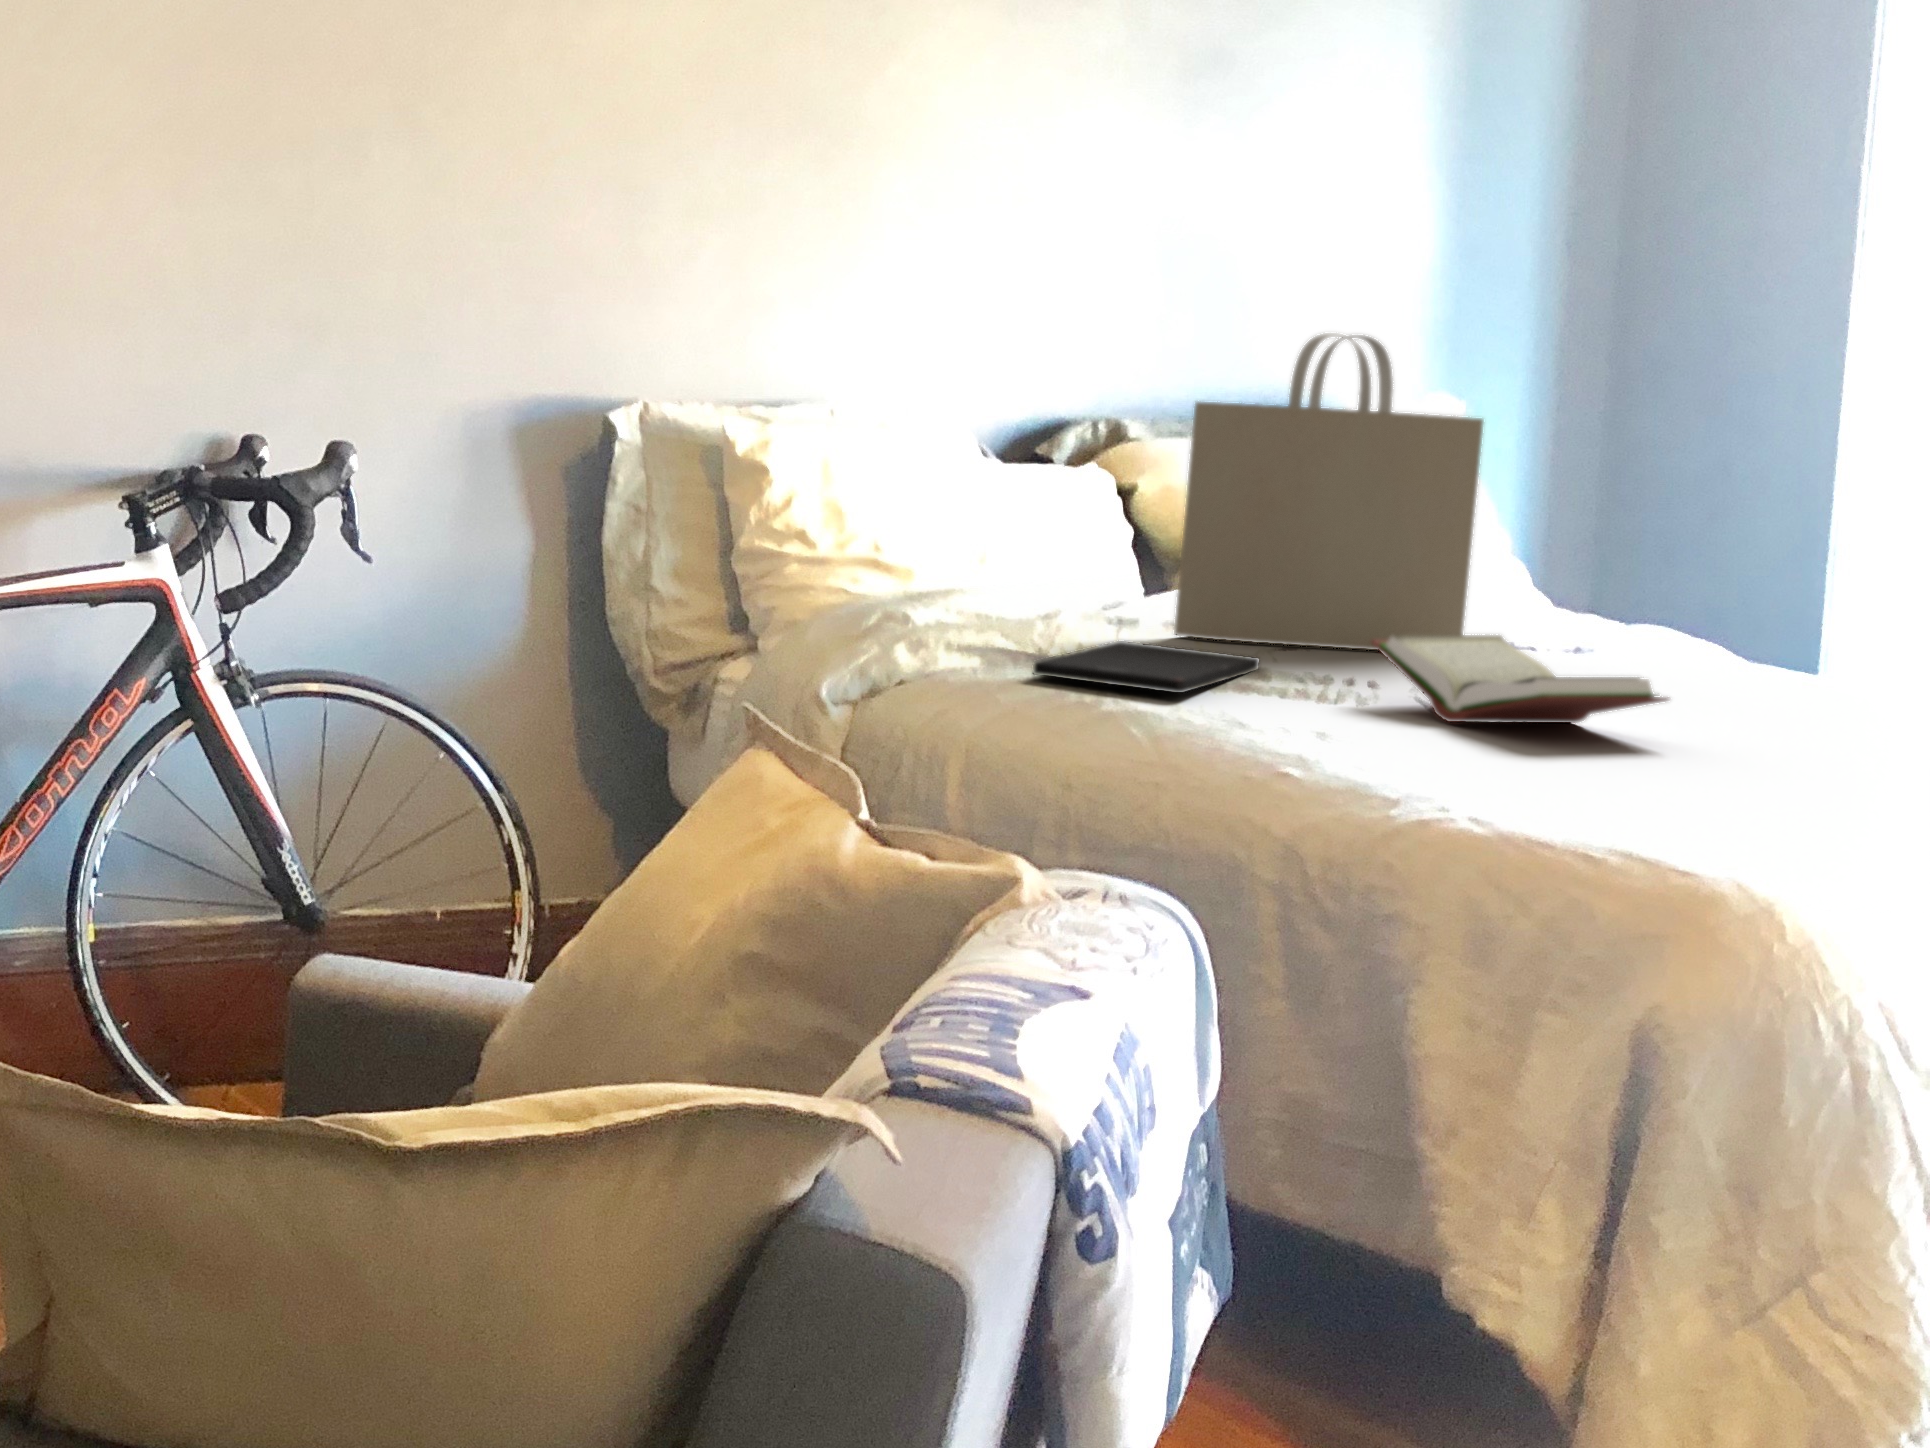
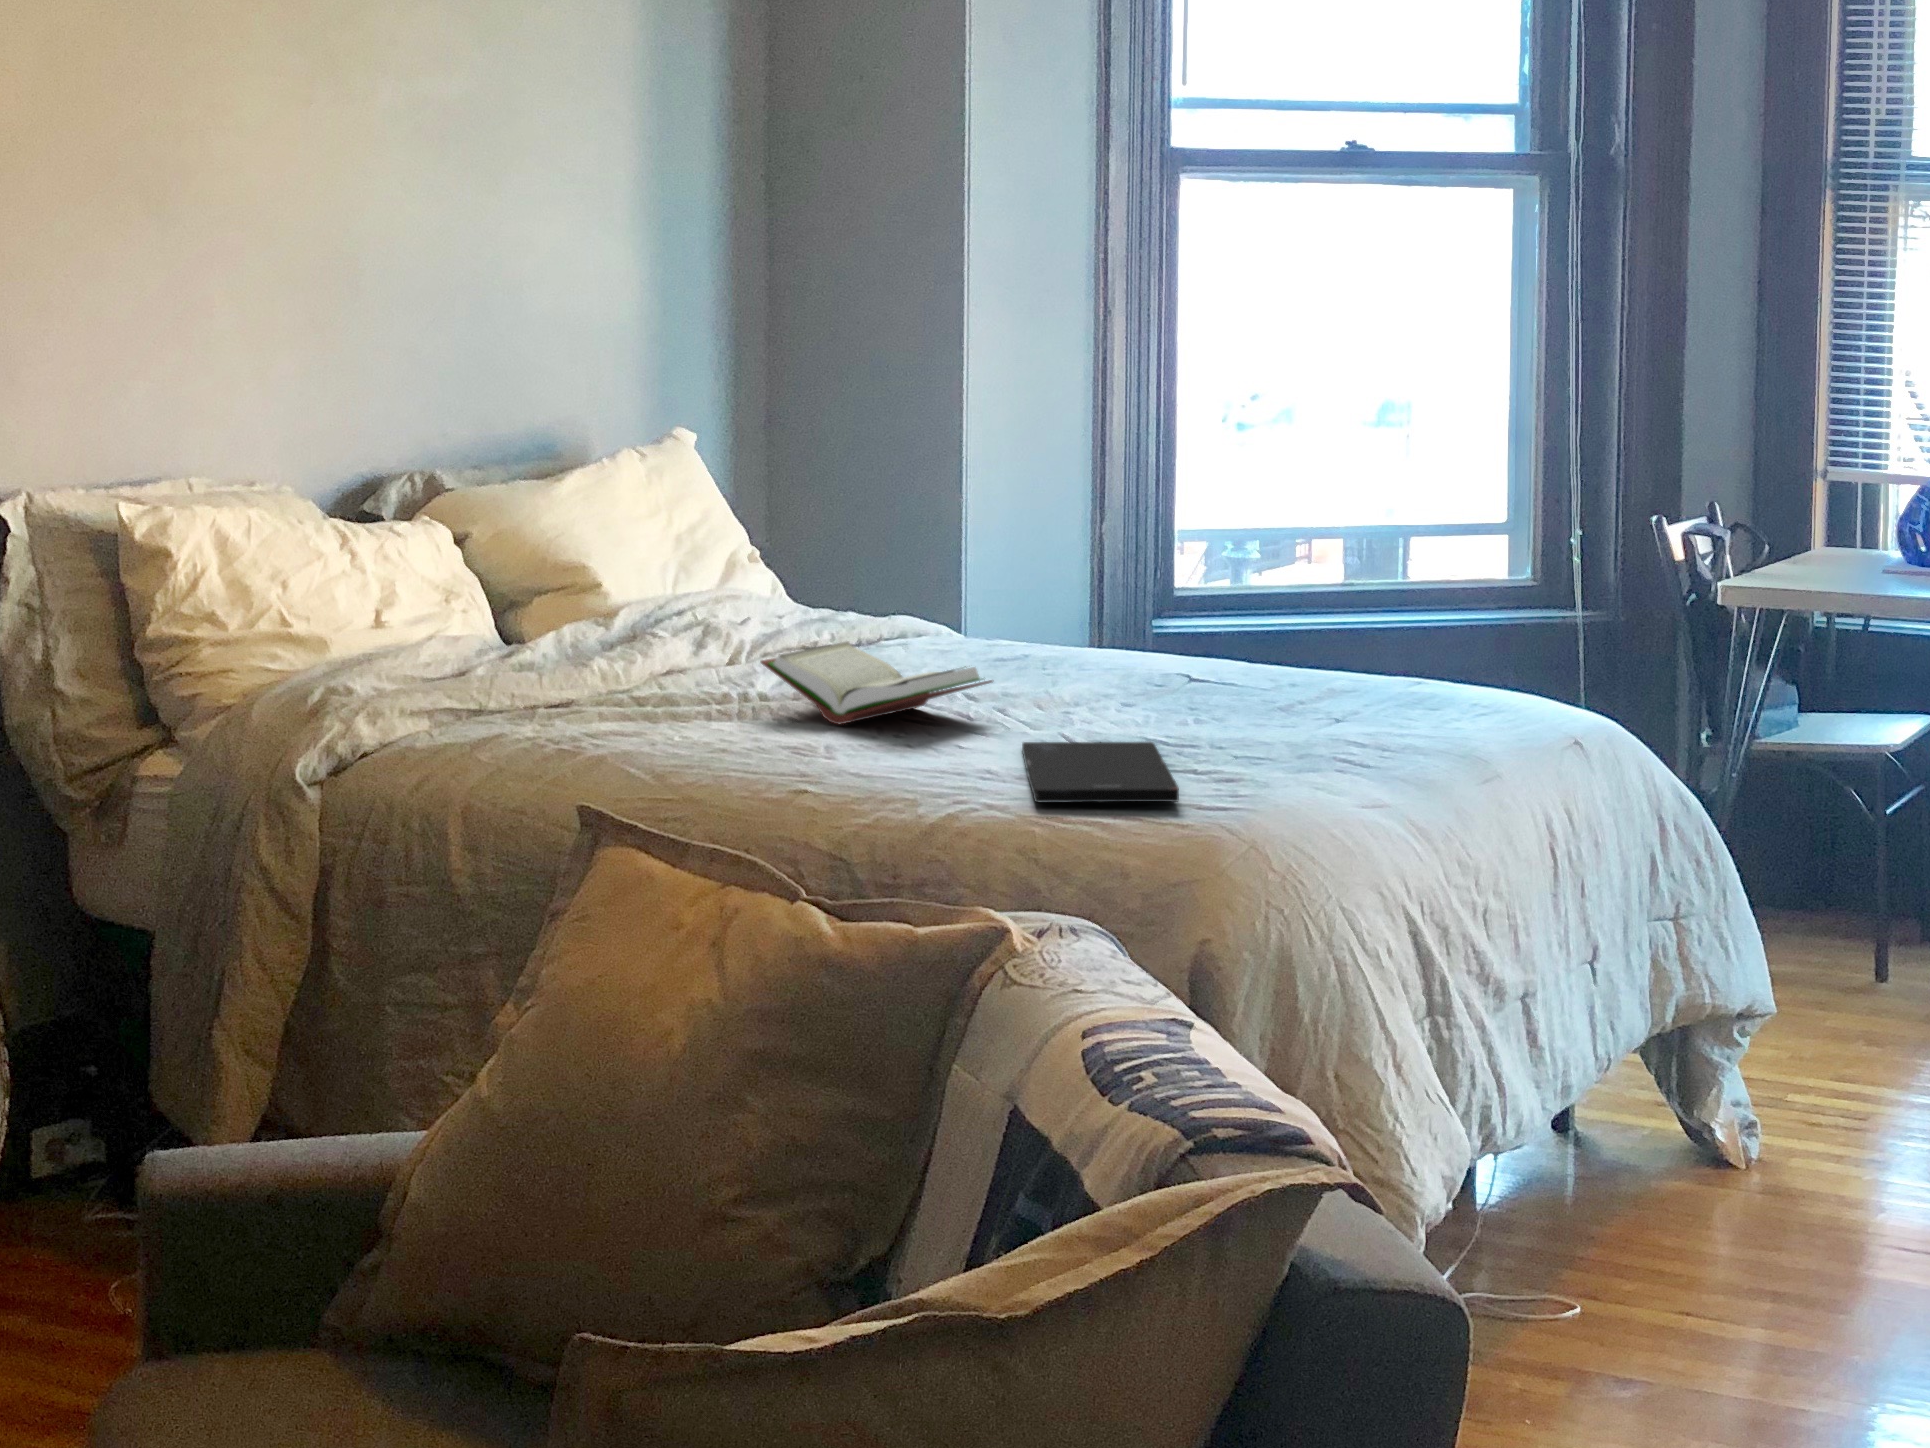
tote bag: present [1174,333,1483,650] -> none [560,386,779,669]
smartphone: present [1033,641,1259,693] -> present [1022,742,1179,803]

